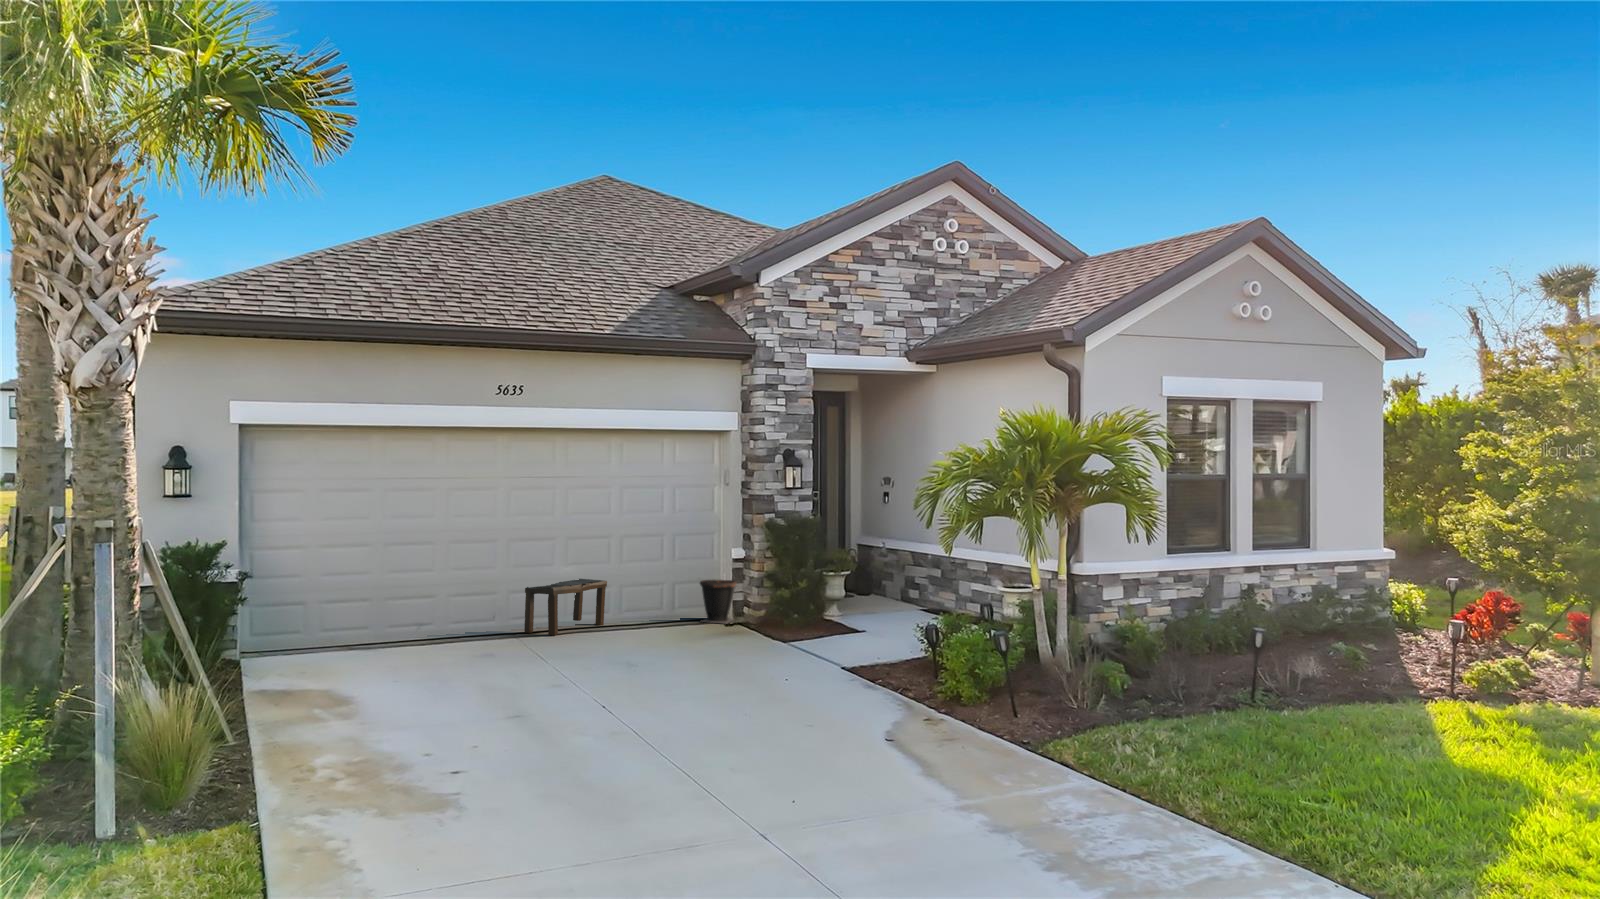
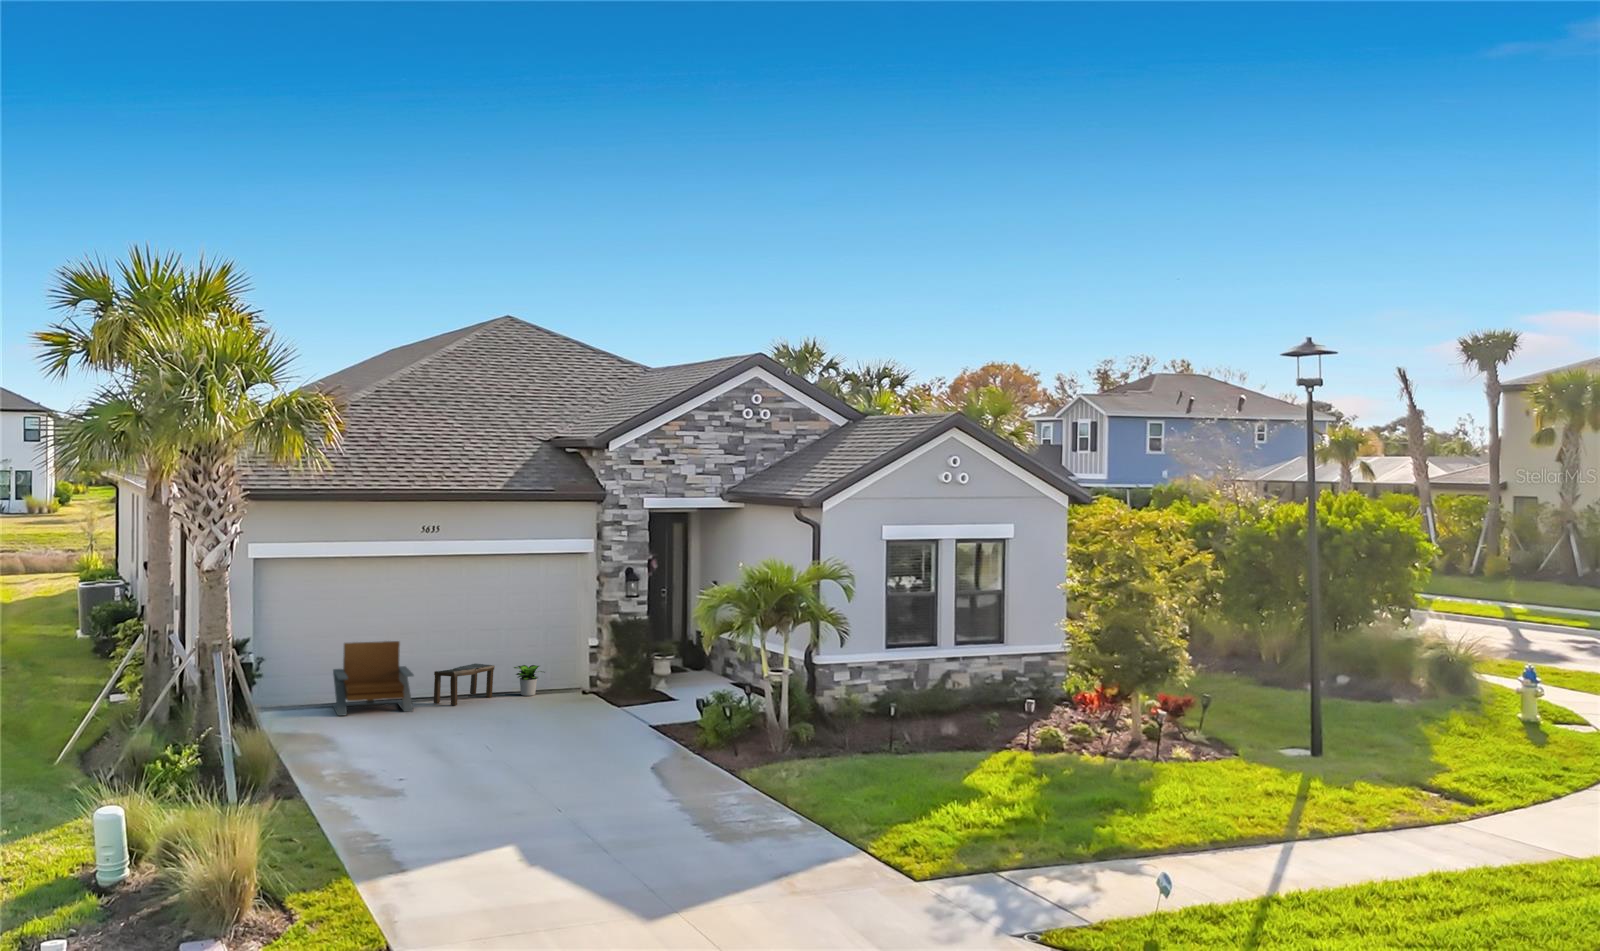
lounge chair: none [383,545,497,649] -> present [333,641,414,716]
bucket: present [700,580,736,624] -> none [563,662,591,696]
potted plant: none [631,581,676,623] -> present [514,665,542,696]

